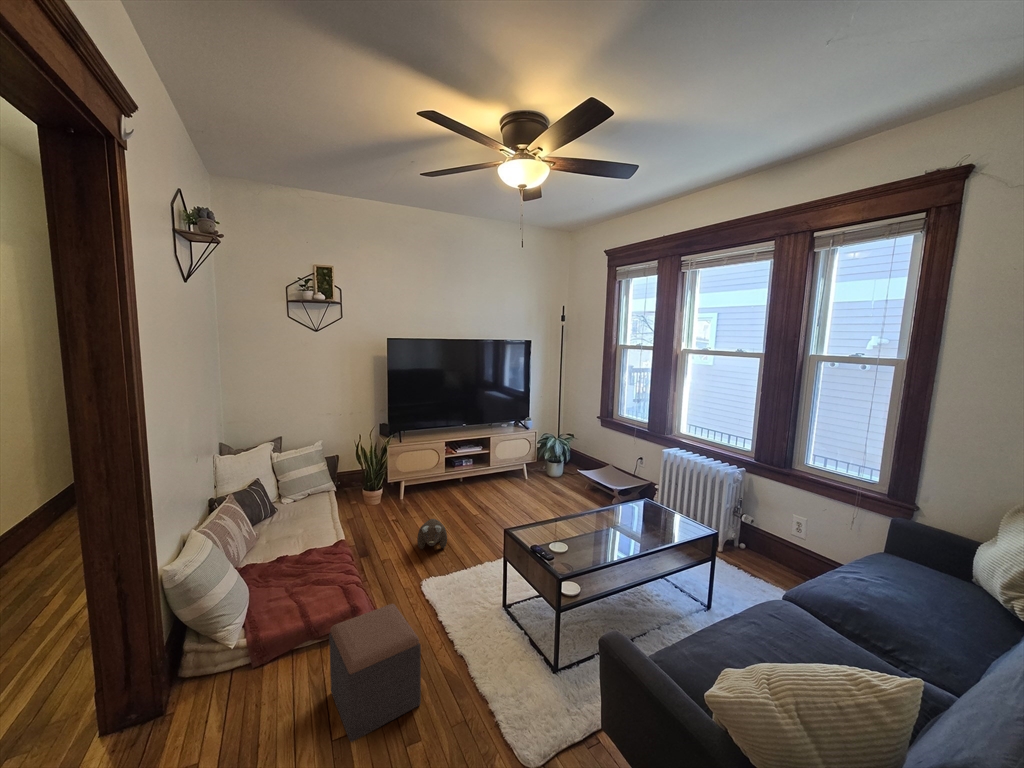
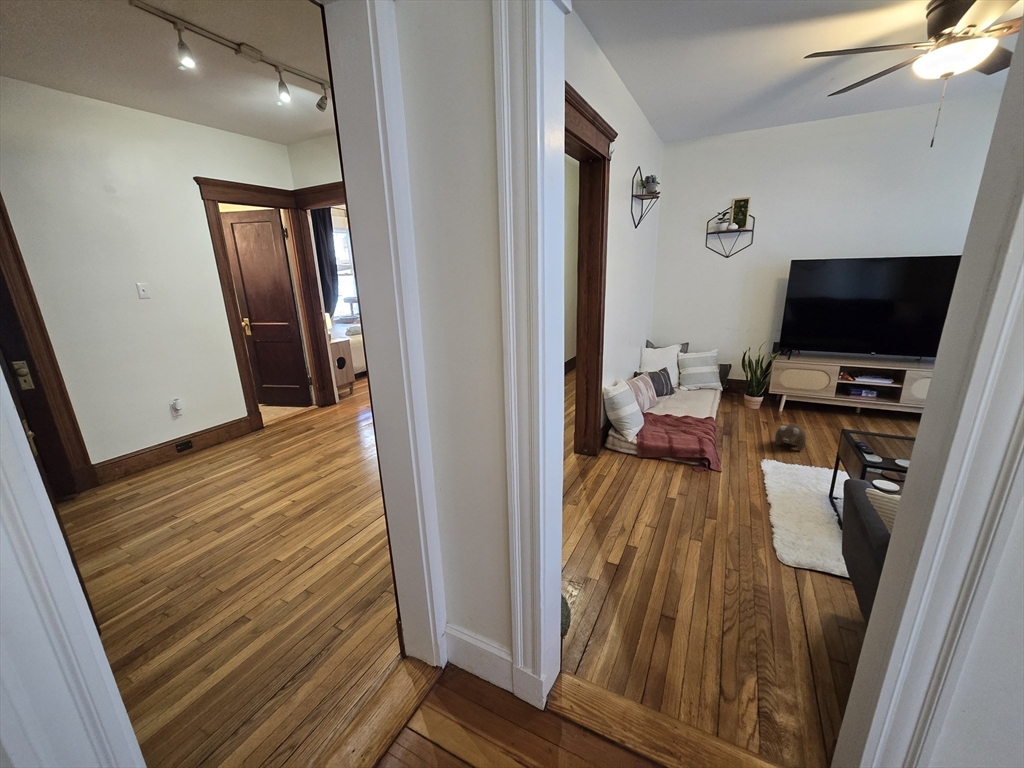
footstool: present [329,604,421,742] -> none [674,444,731,513]

